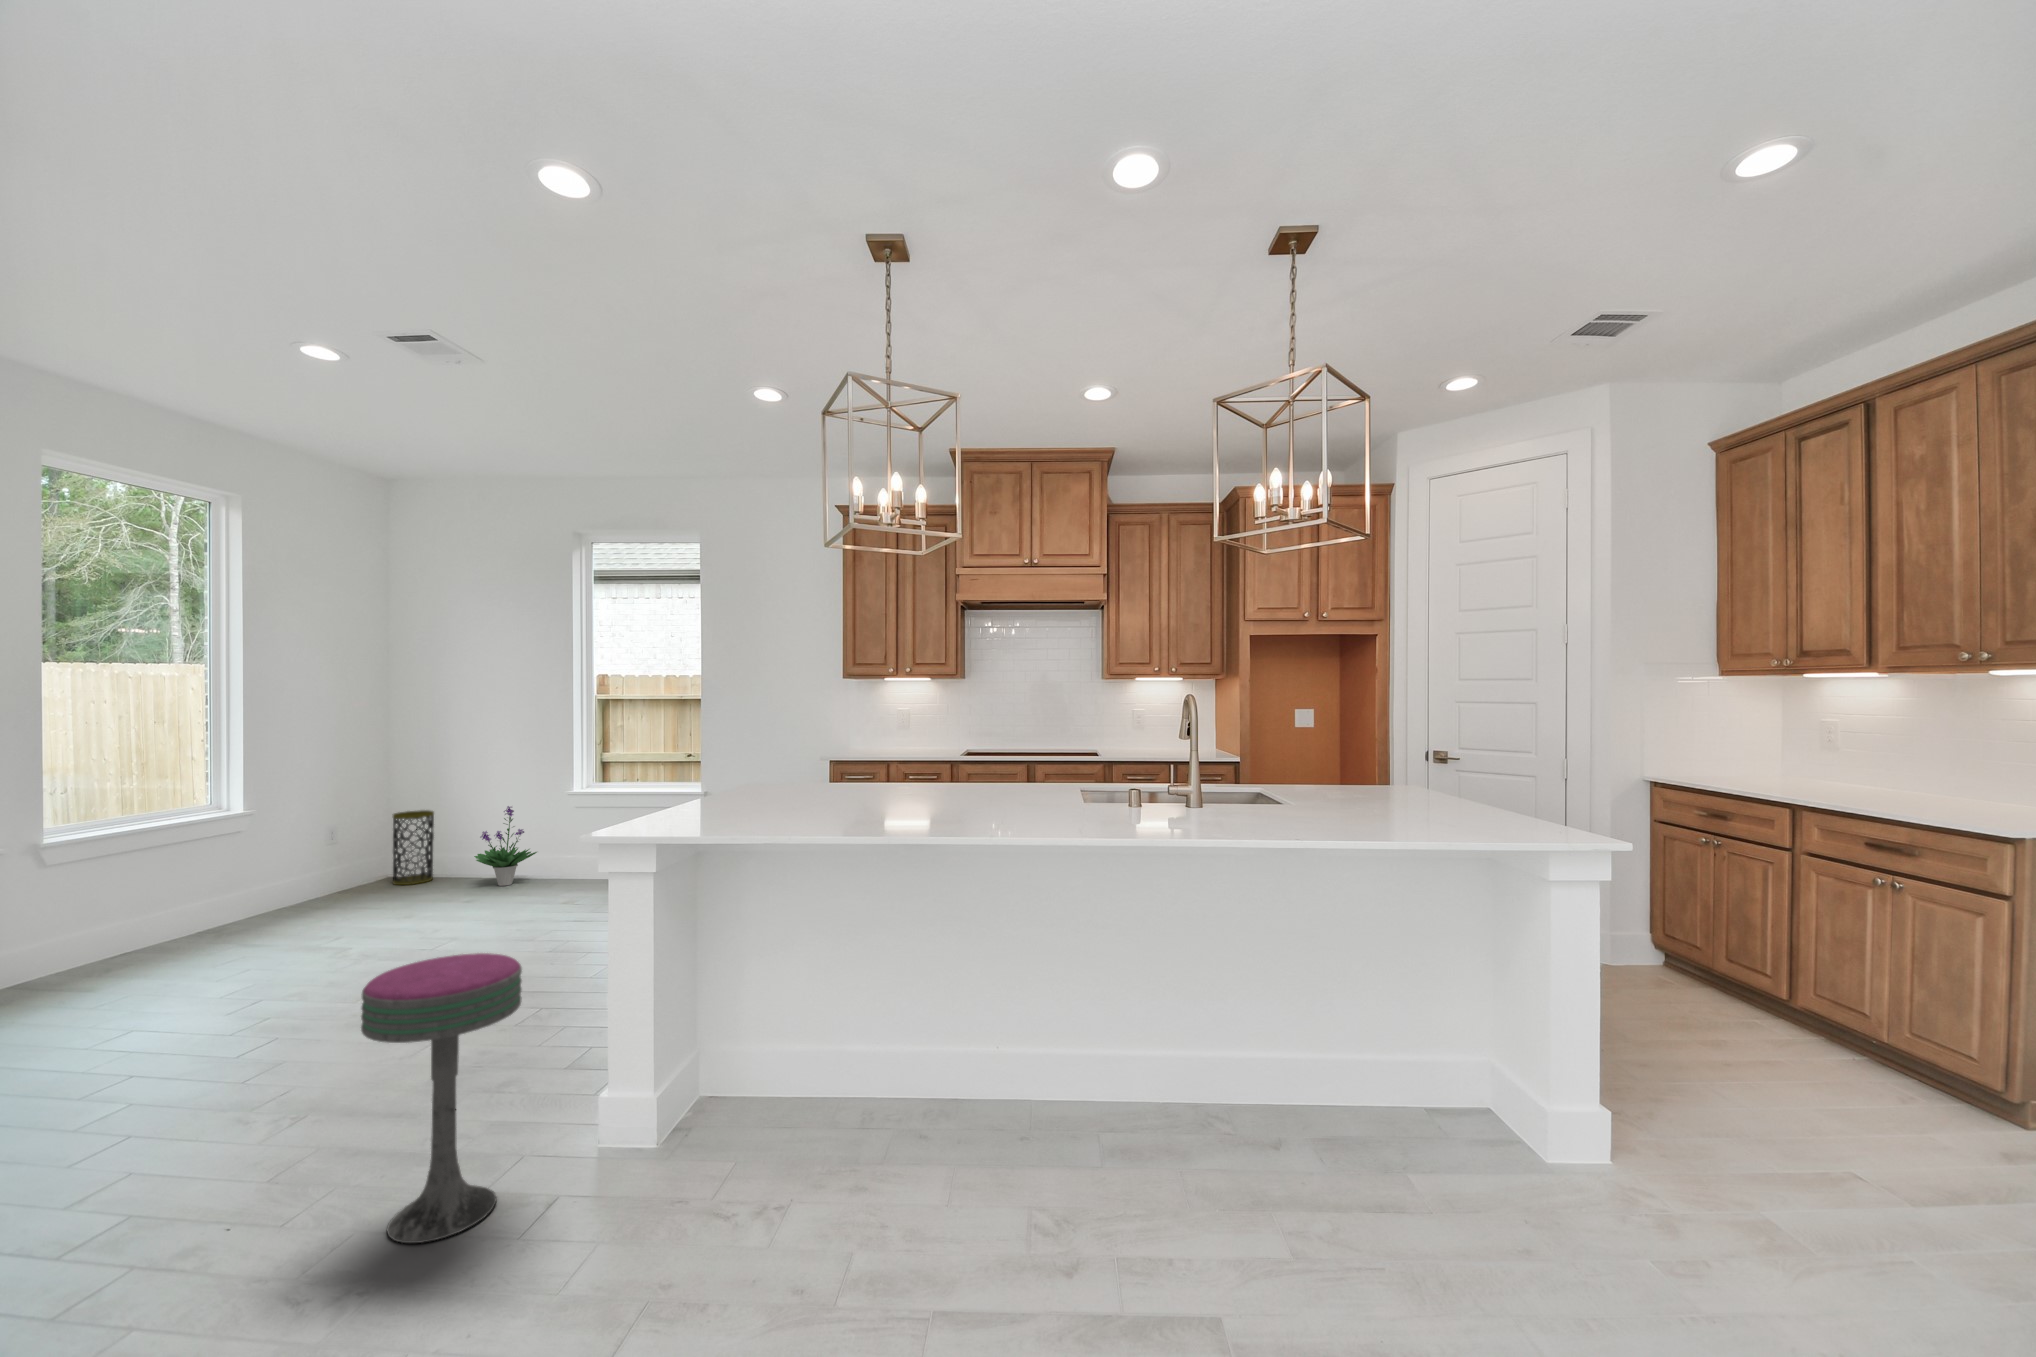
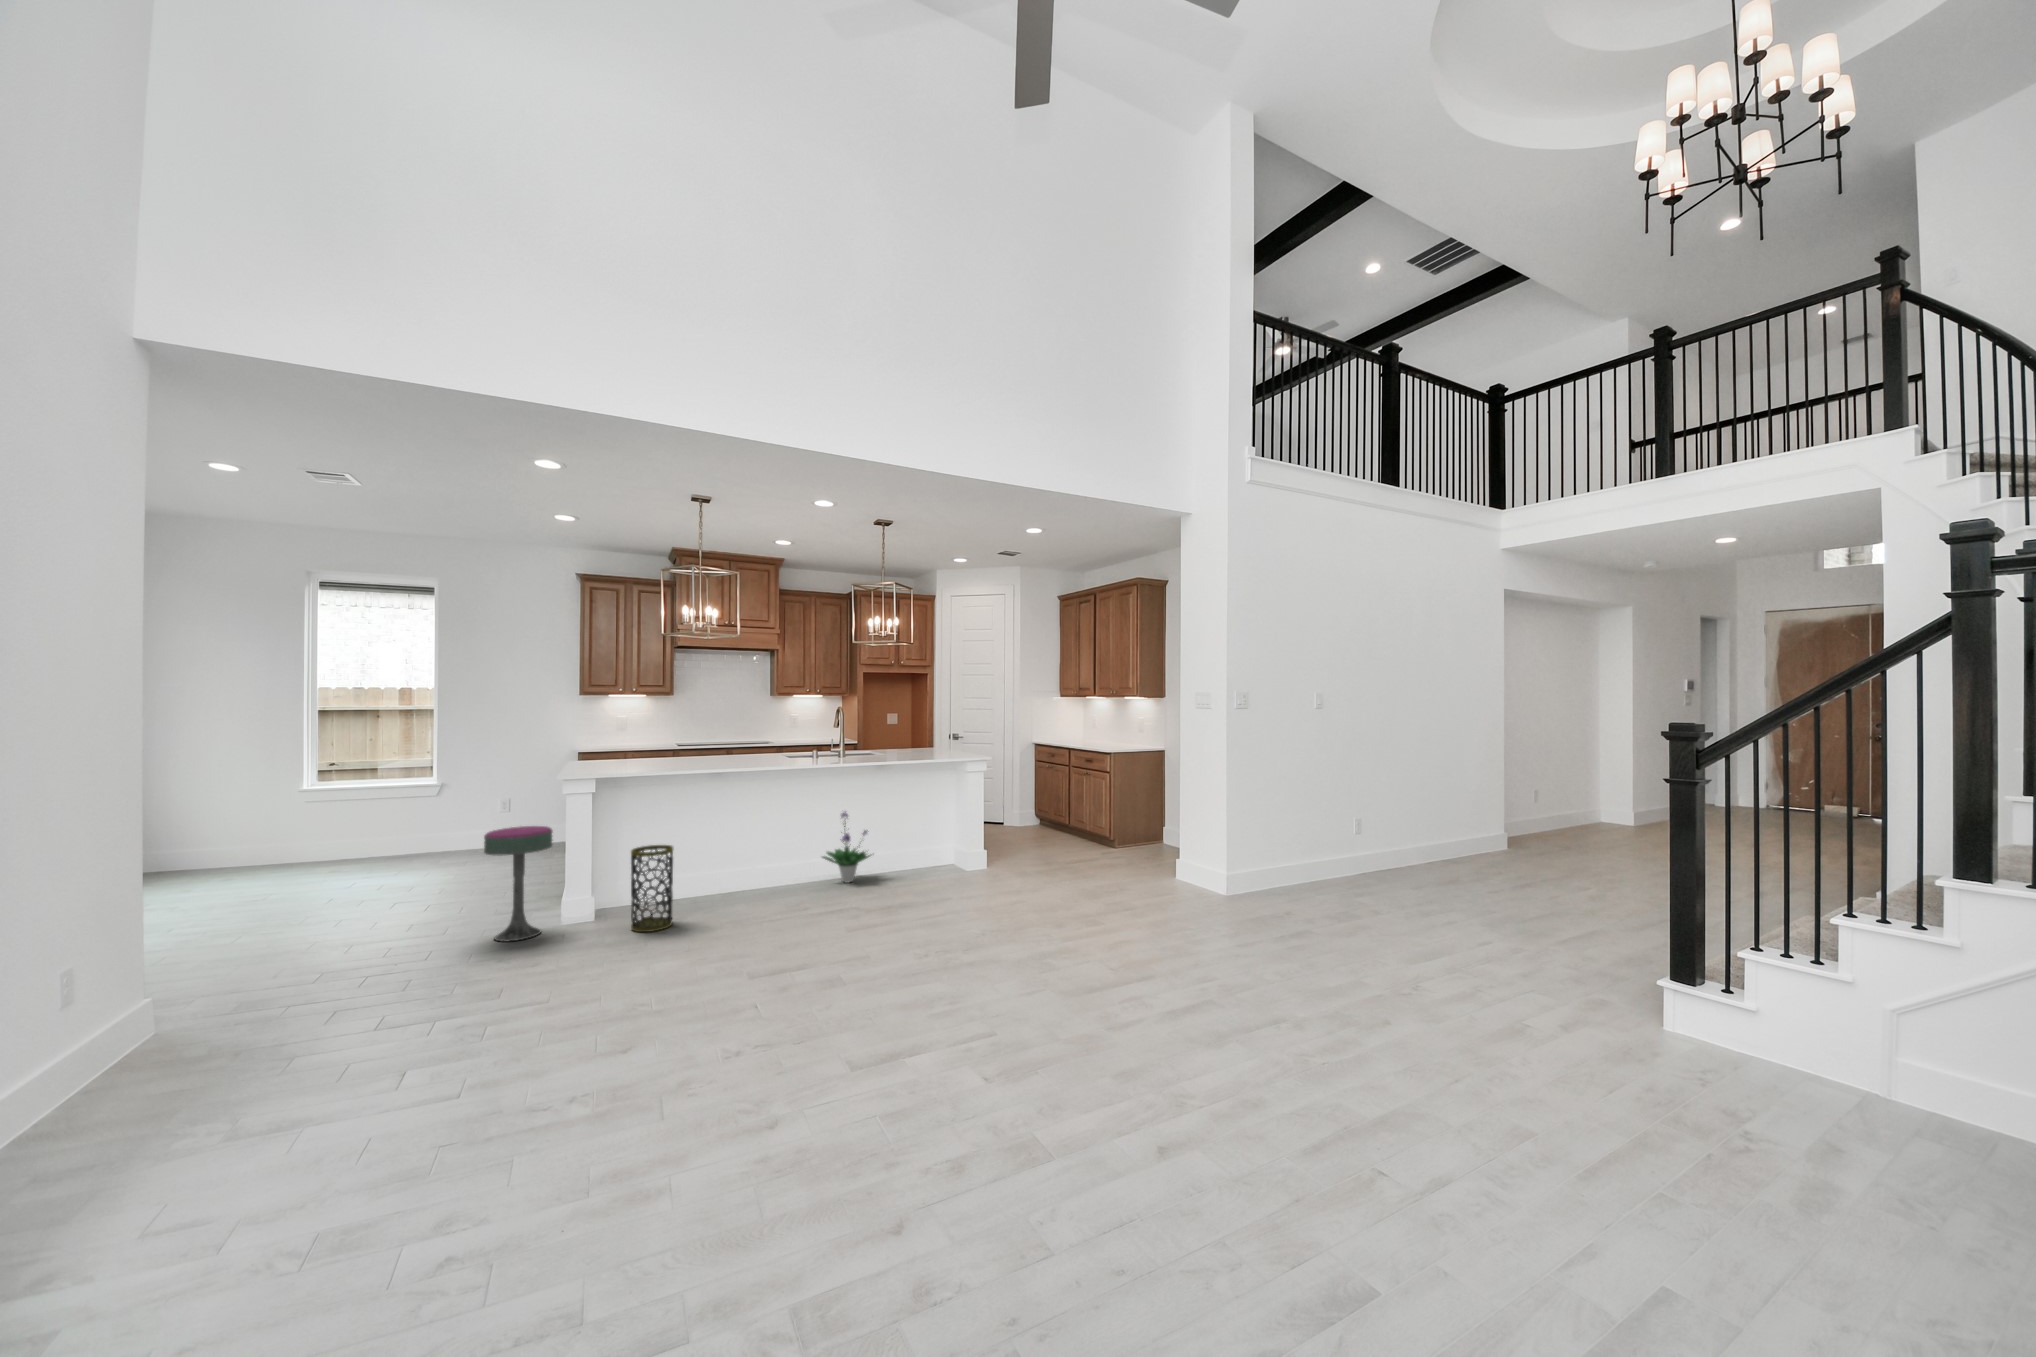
potted plant: present [474,806,537,886] -> present [822,812,871,883]
trash can: present [393,810,434,885] -> present [631,845,673,932]

